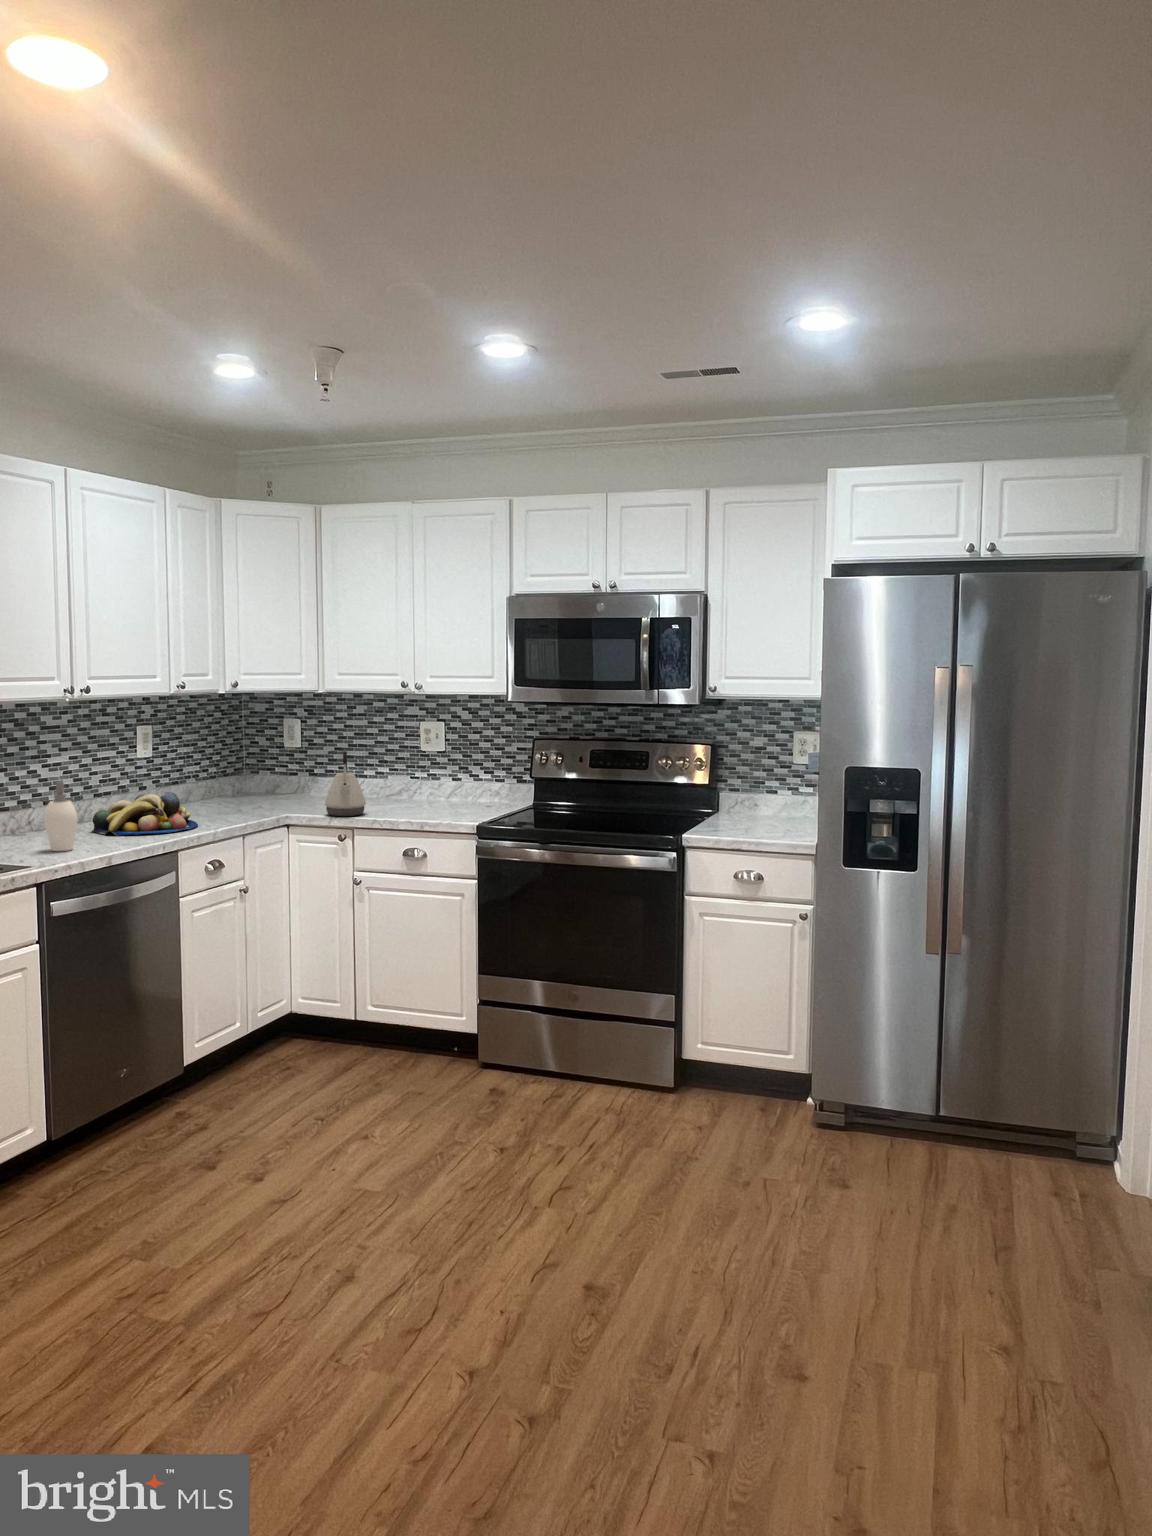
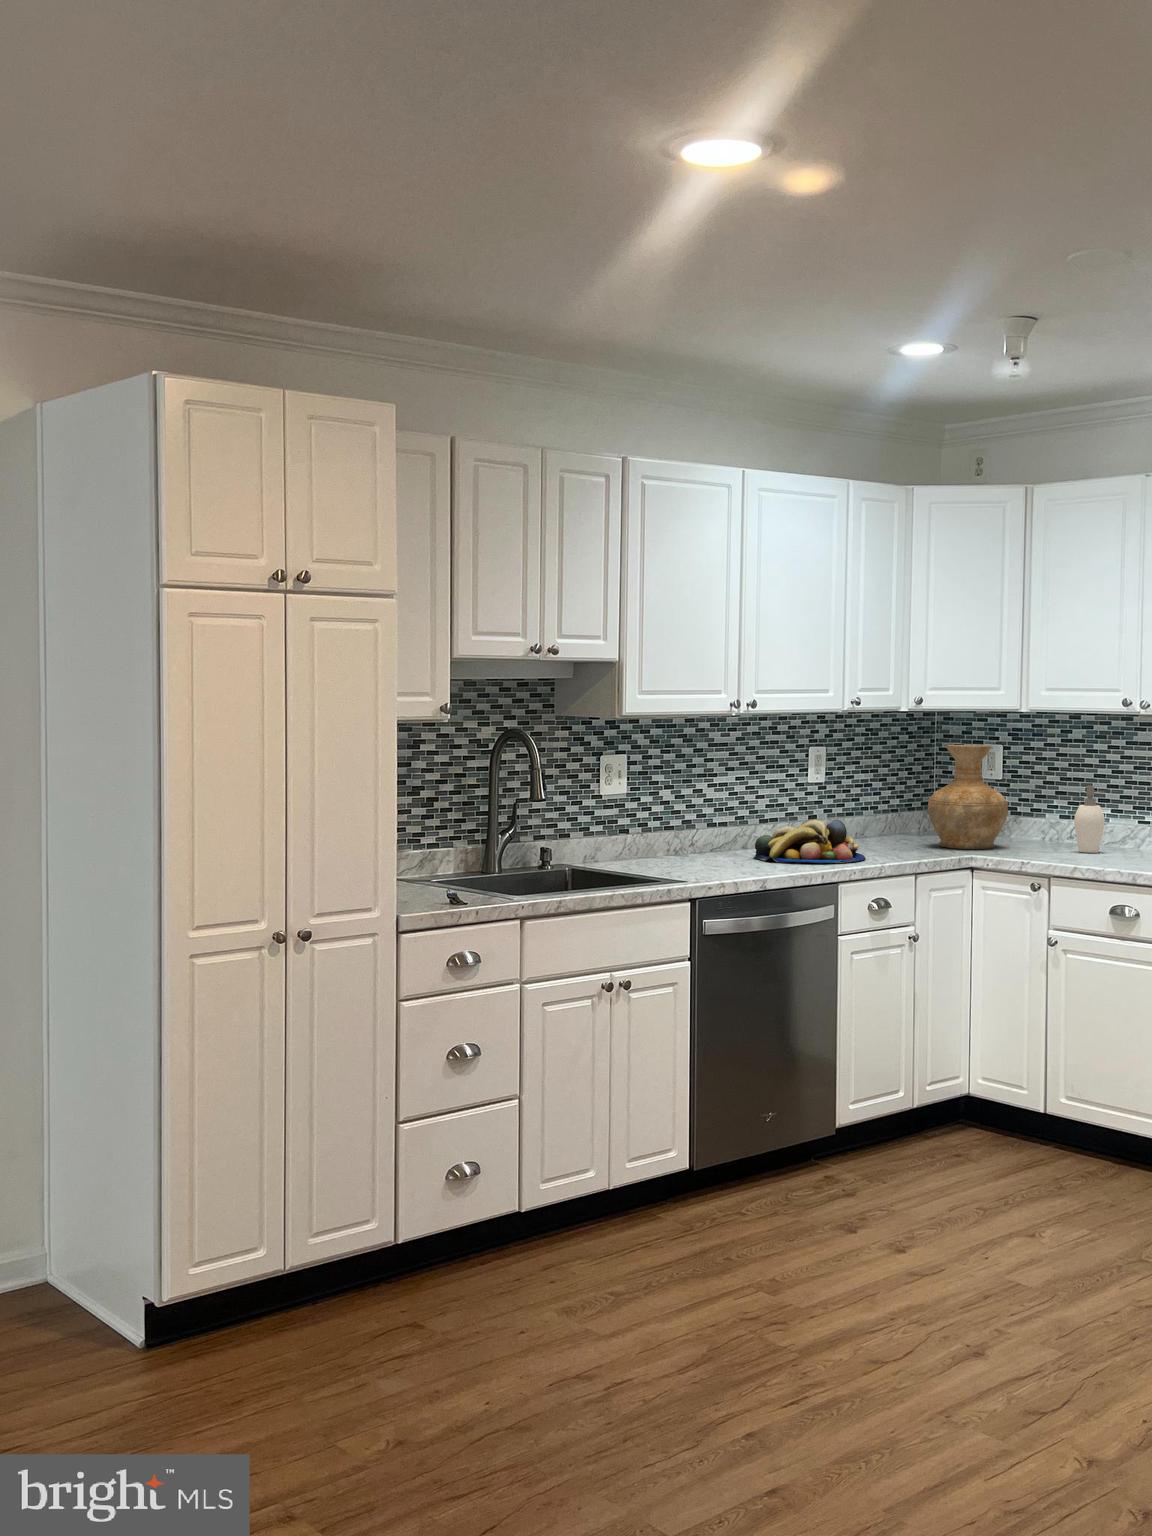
vase: none [245,721,312,808] -> present [928,745,1008,849]
kettle: present [325,751,366,816] -> none [1017,781,1068,860]
soap dispenser: present [44,781,77,851] -> present [1074,786,1105,853]

